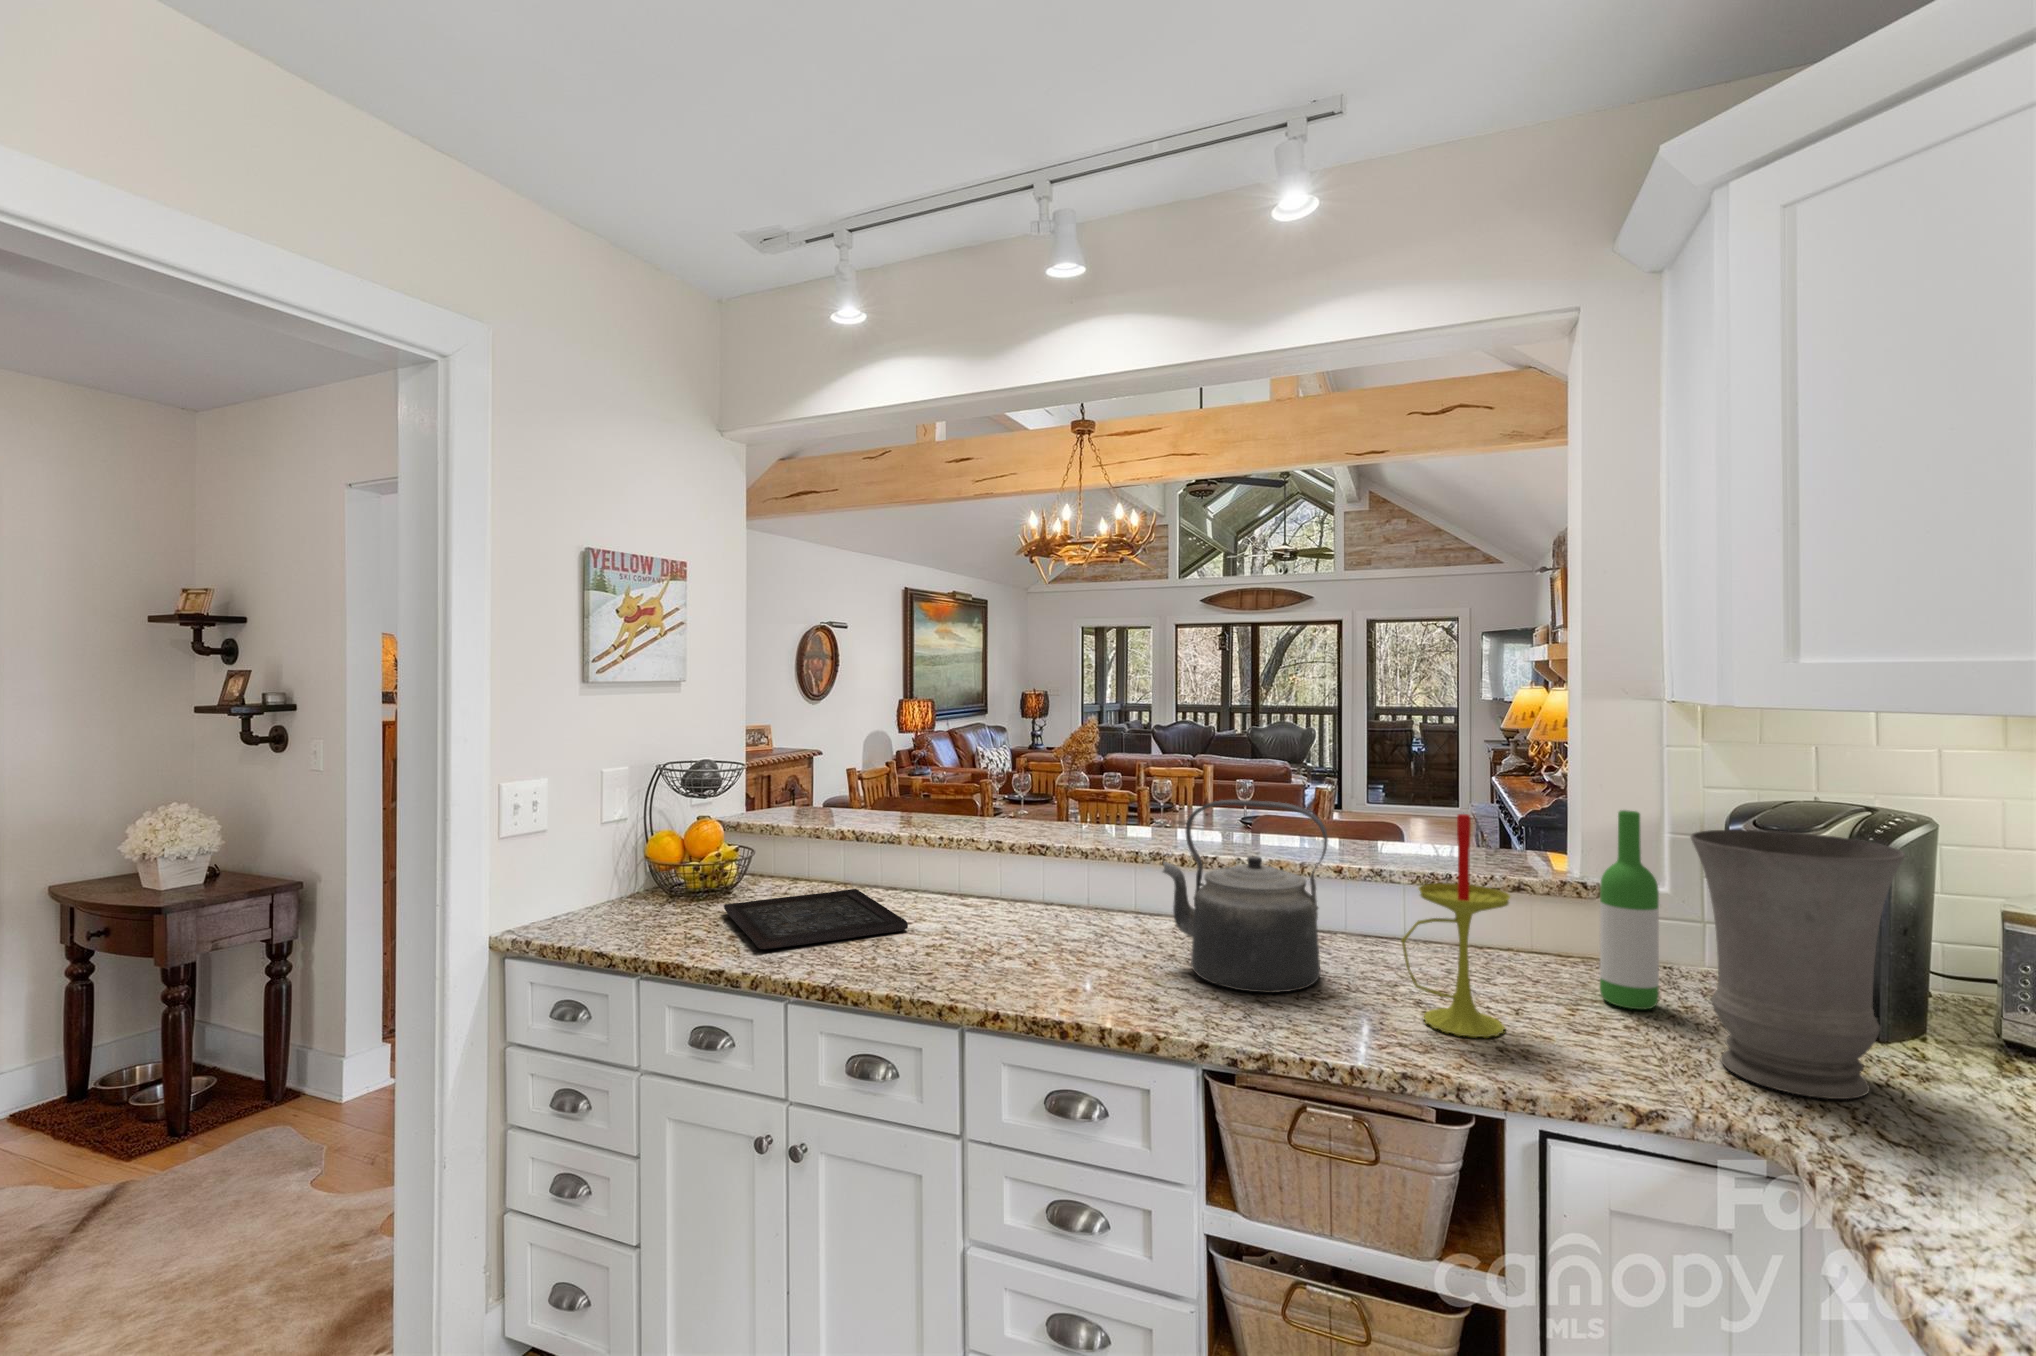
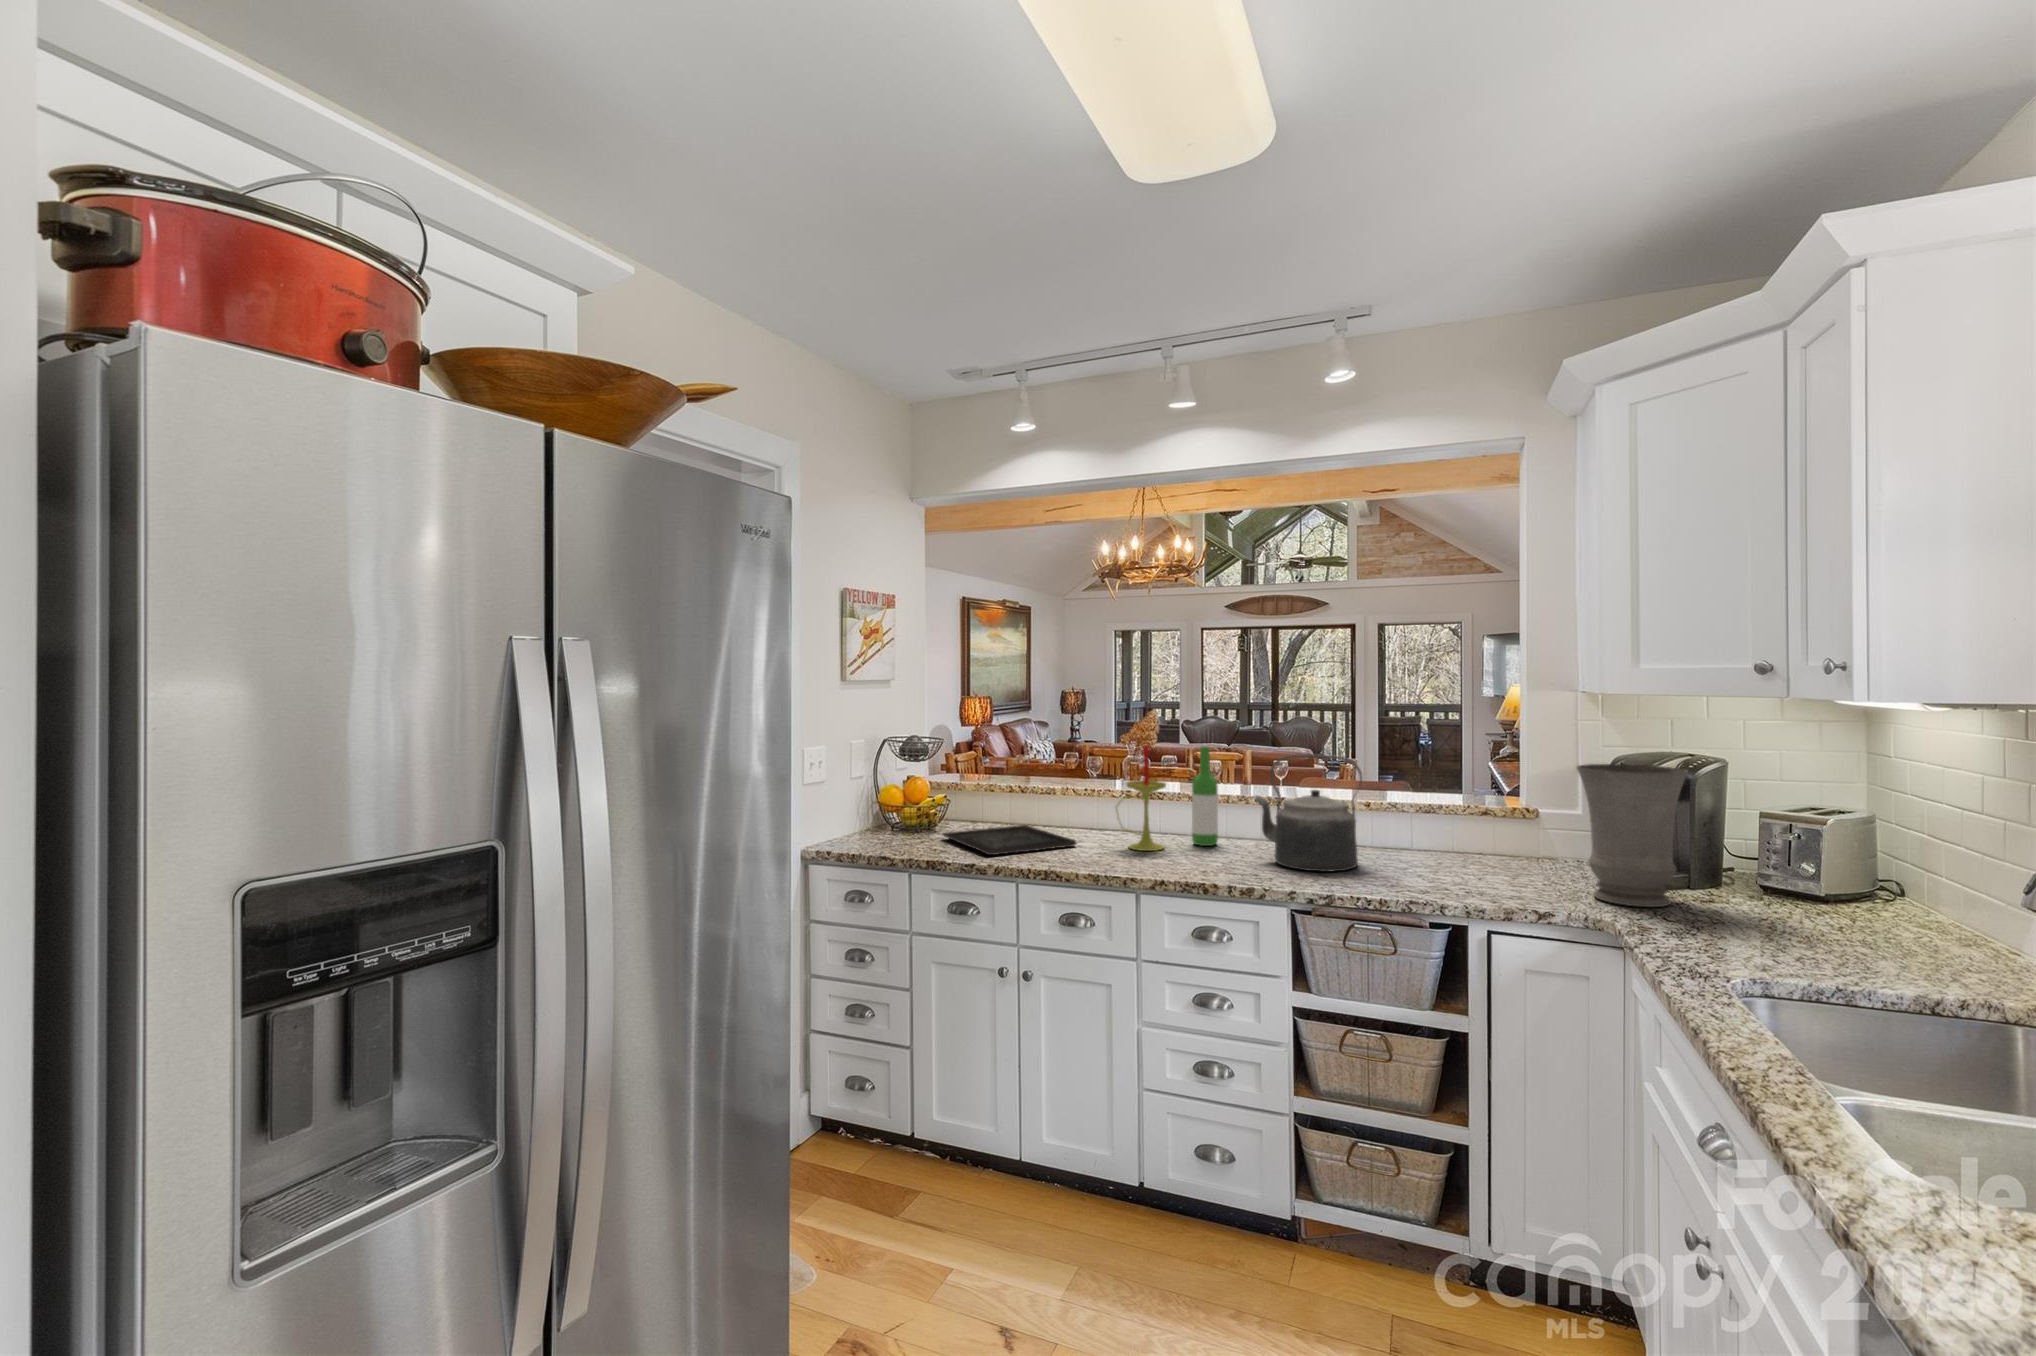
wine bottle: present [1600,810,1659,1009] -> present [1192,747,1218,846]
candle: present [1401,814,1510,1038] -> present [1116,745,1166,851]

